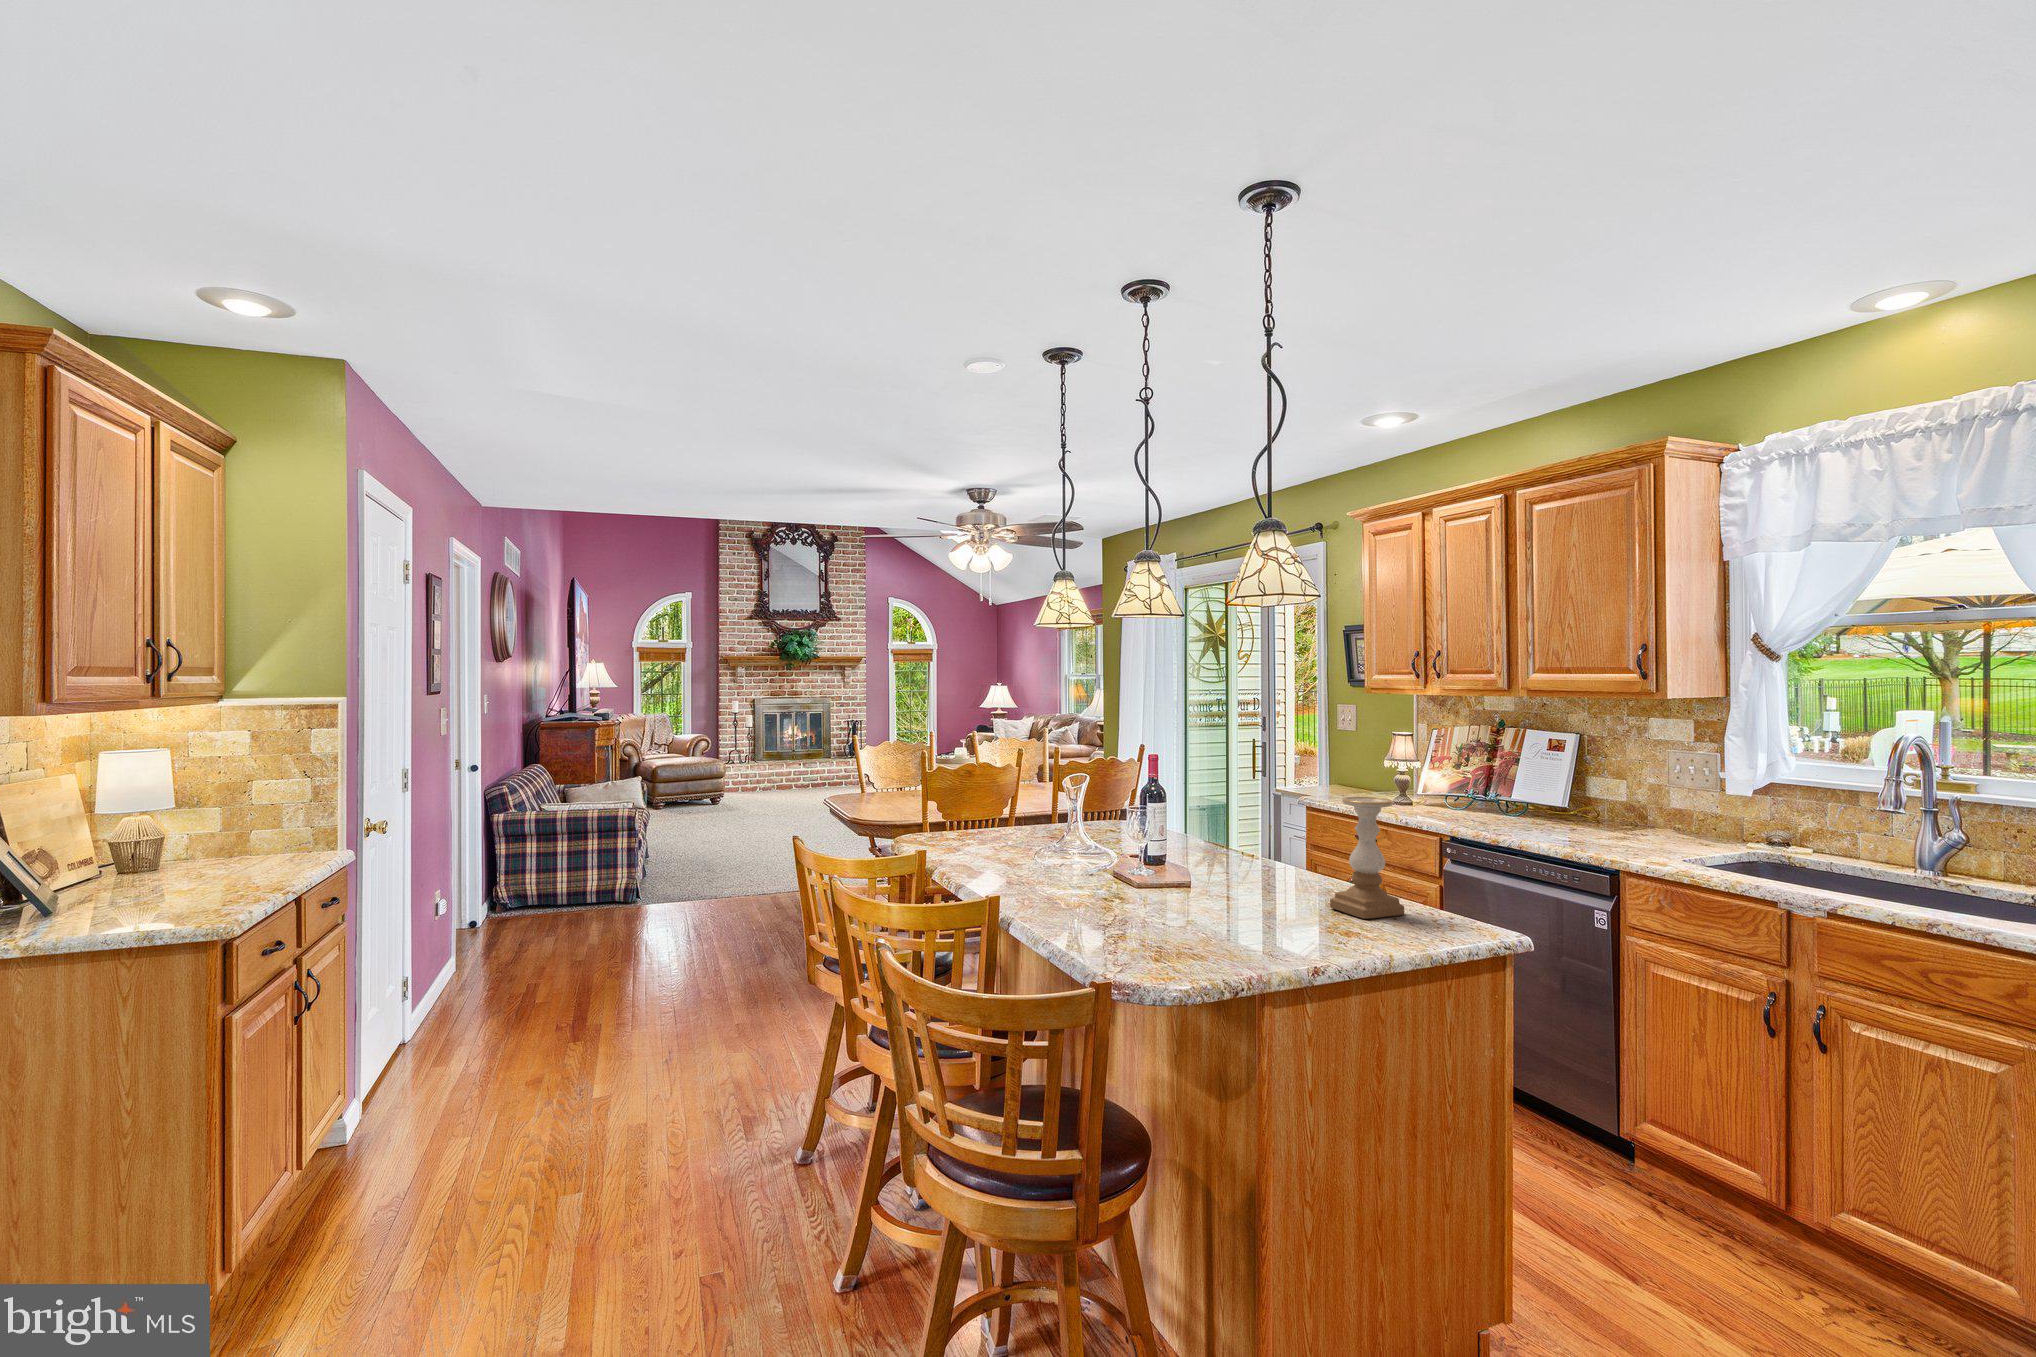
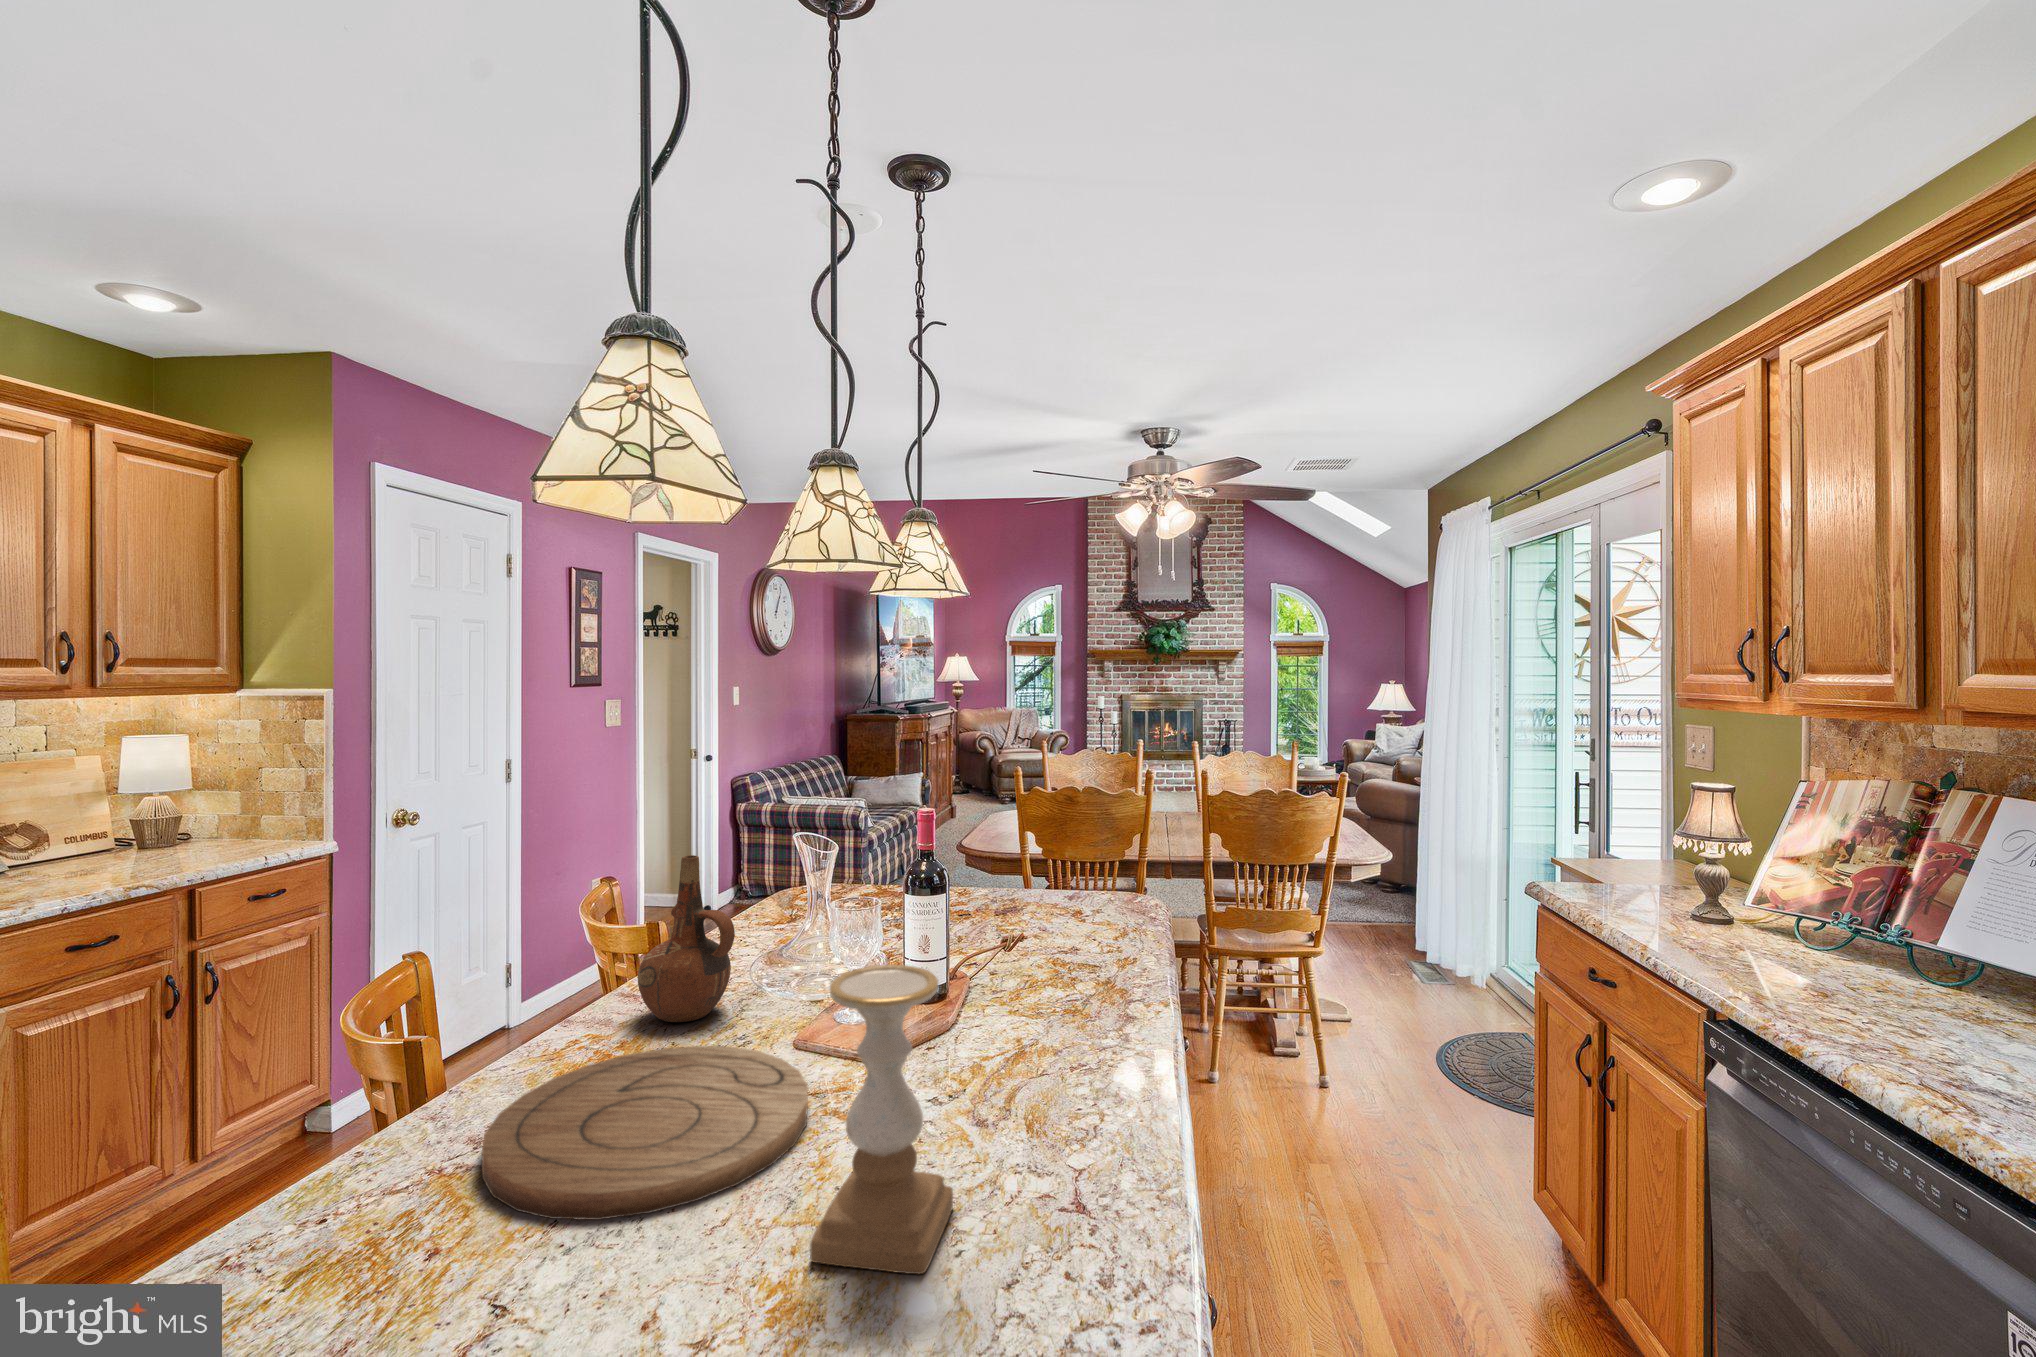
ceramic pitcher: none [1029,783,1088,888] -> present [638,855,735,1022]
cutting board: none [1114,881,1279,933] -> present [482,1046,808,1220]

